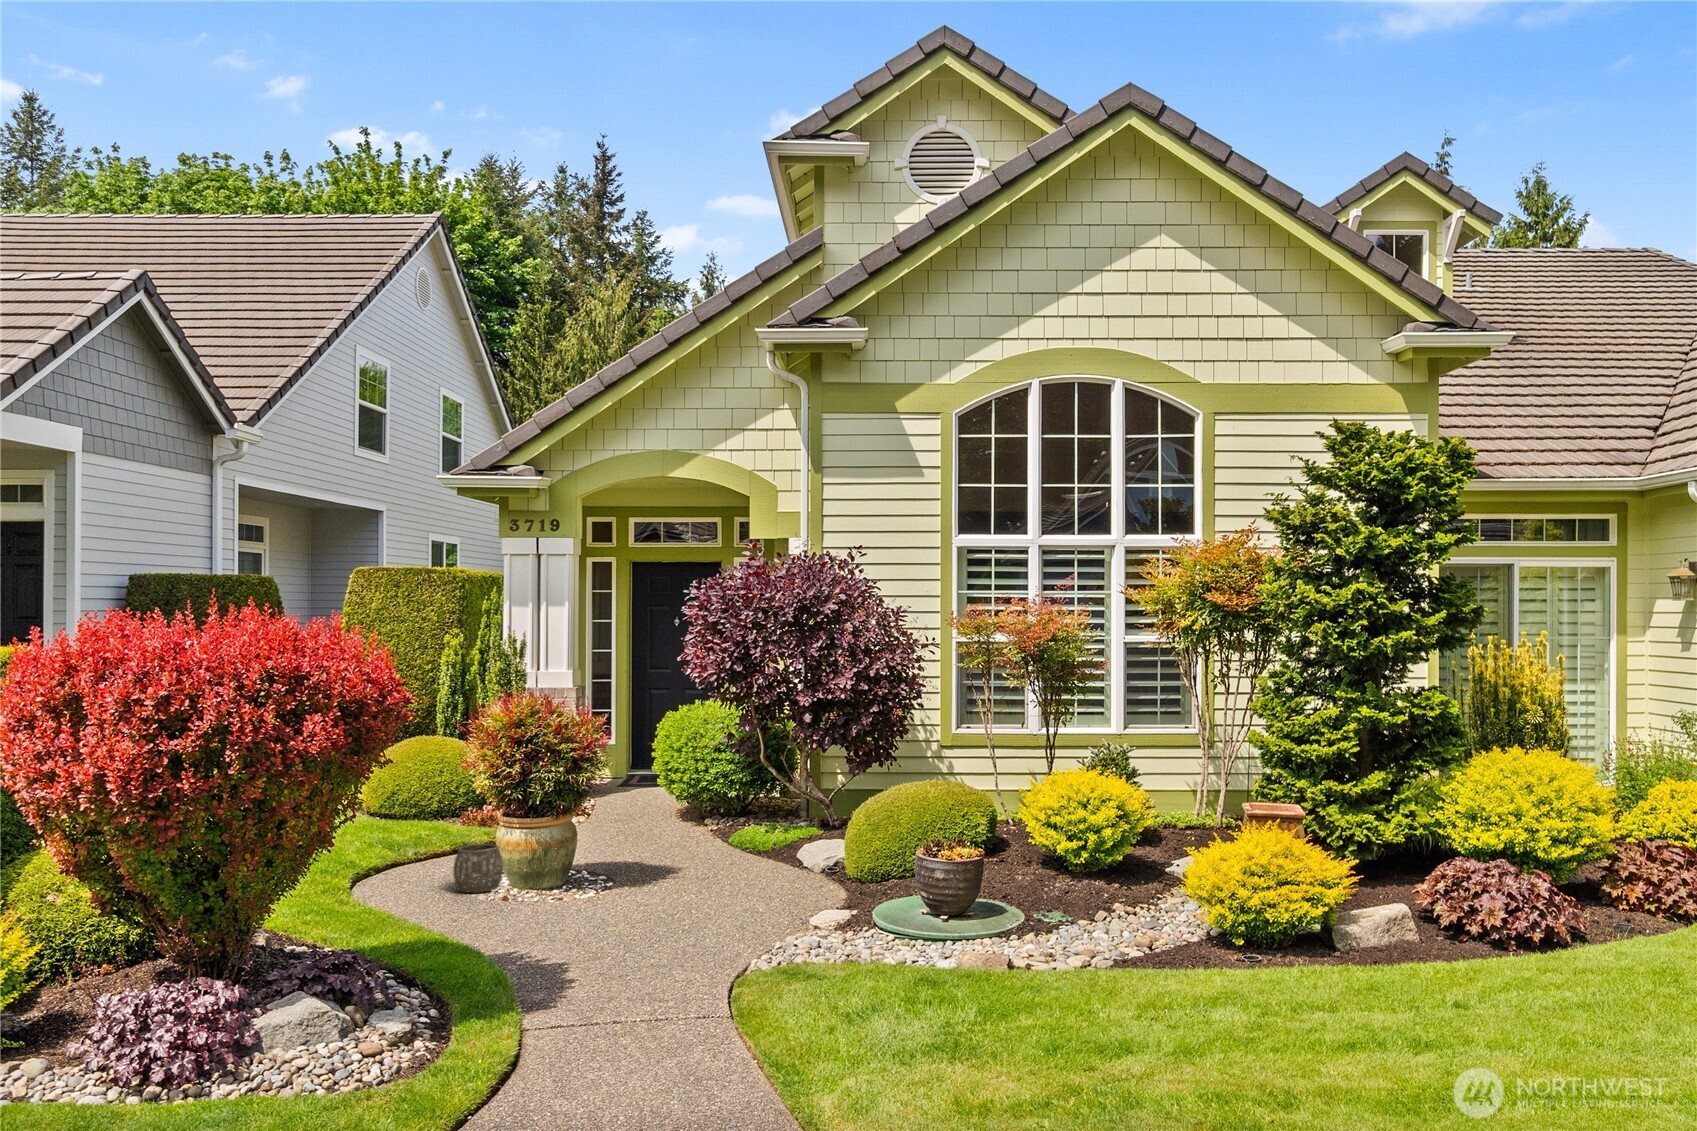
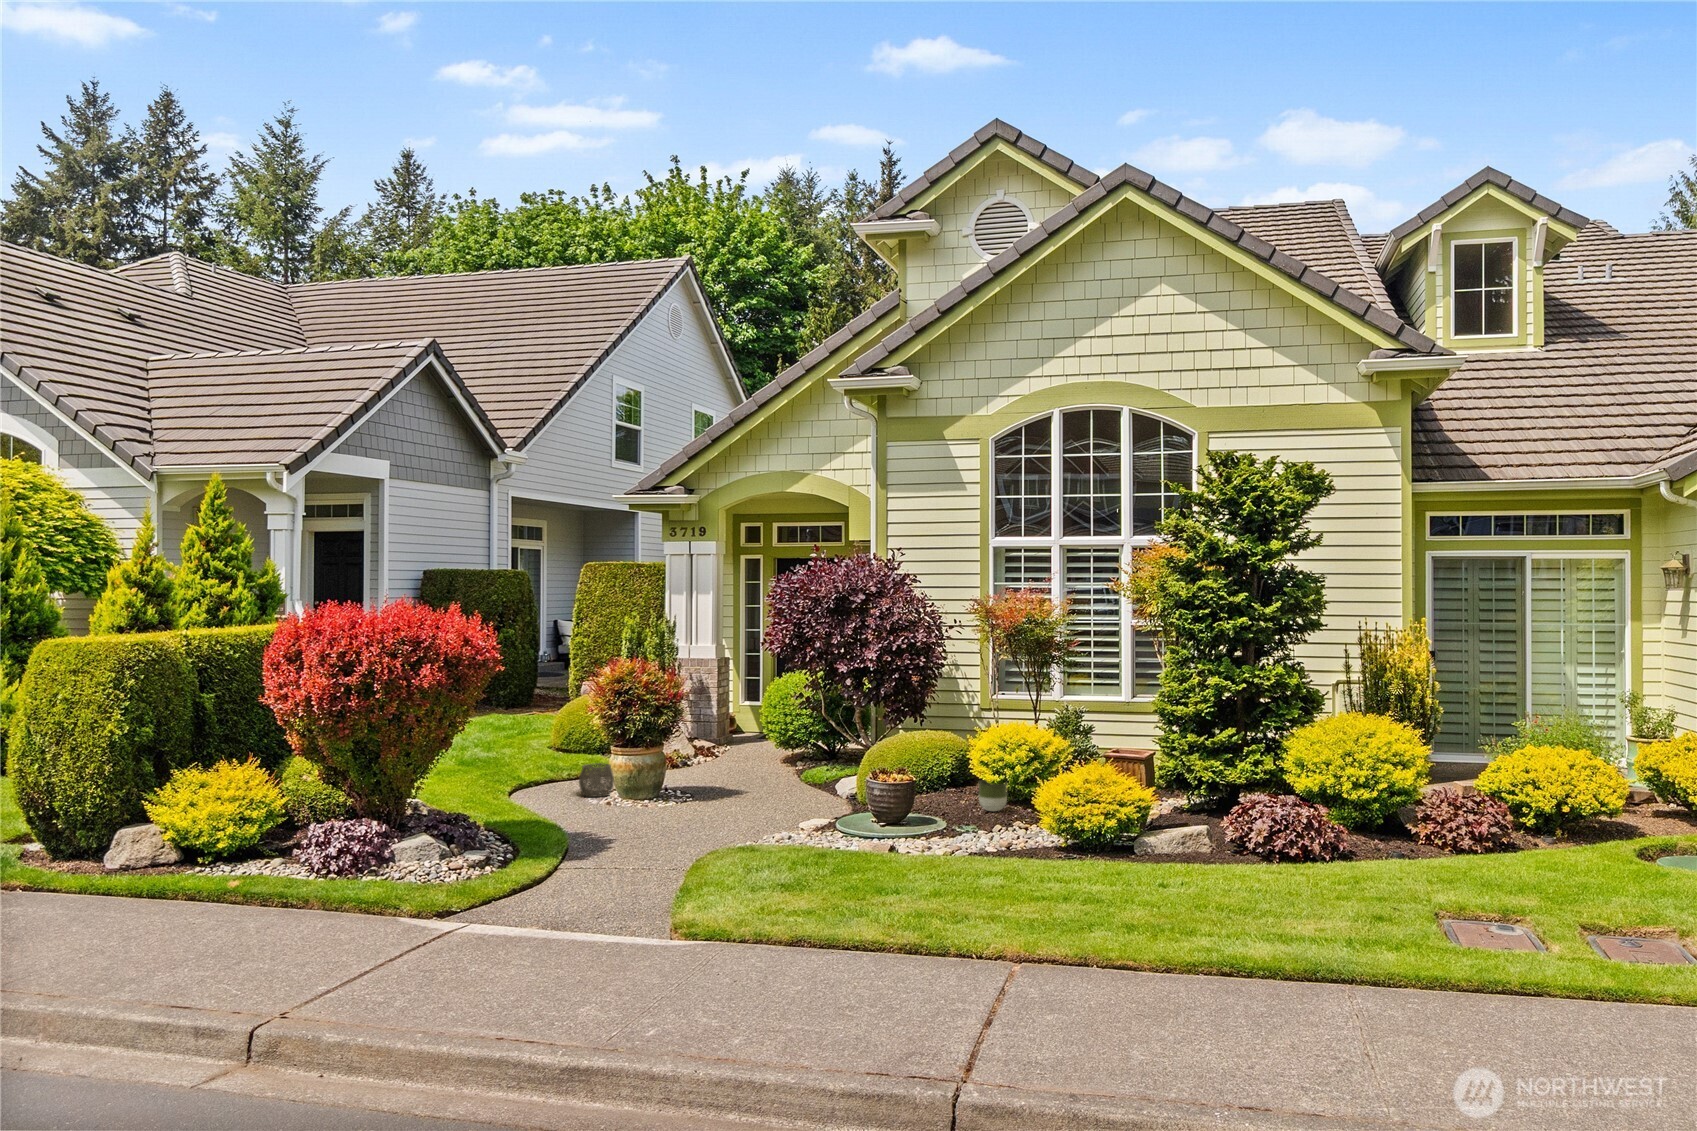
planter: none [1012,841,1049,883] -> present [979,780,1007,811]

